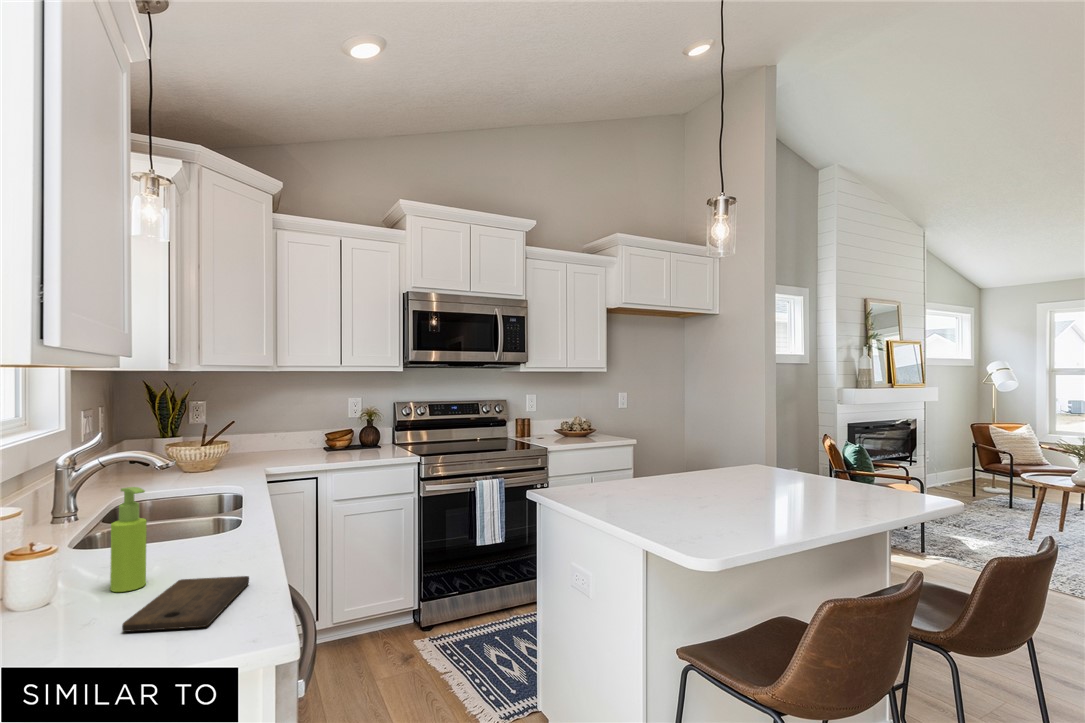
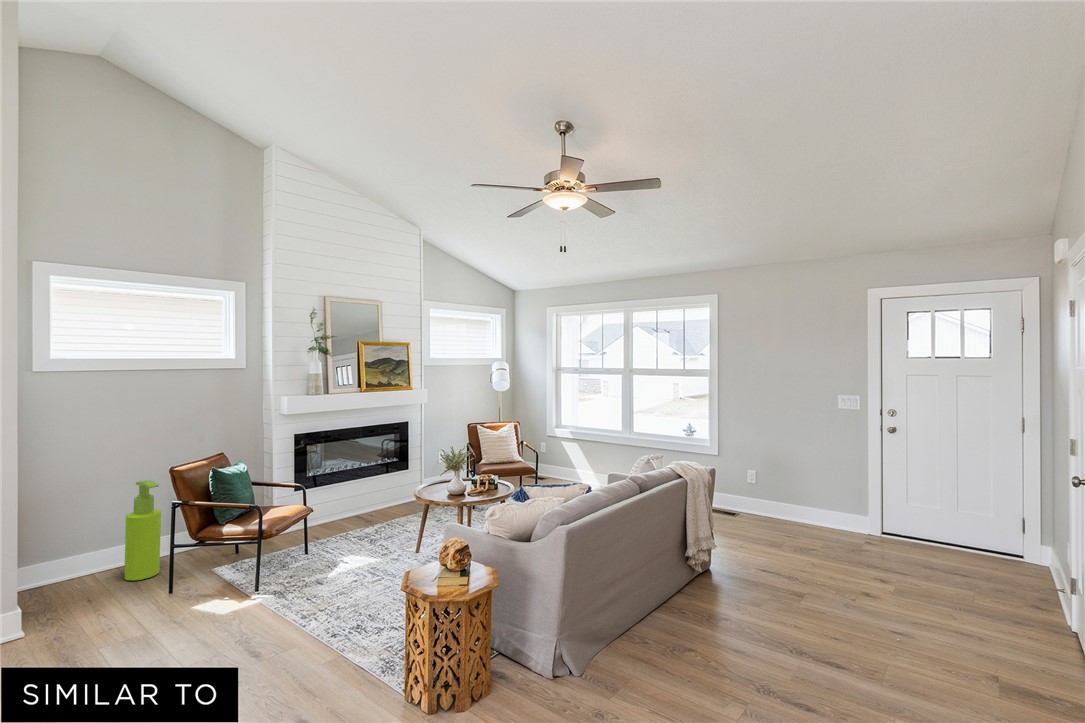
cutting board: present [122,576,249,632] -> none [129,566,258,626]

